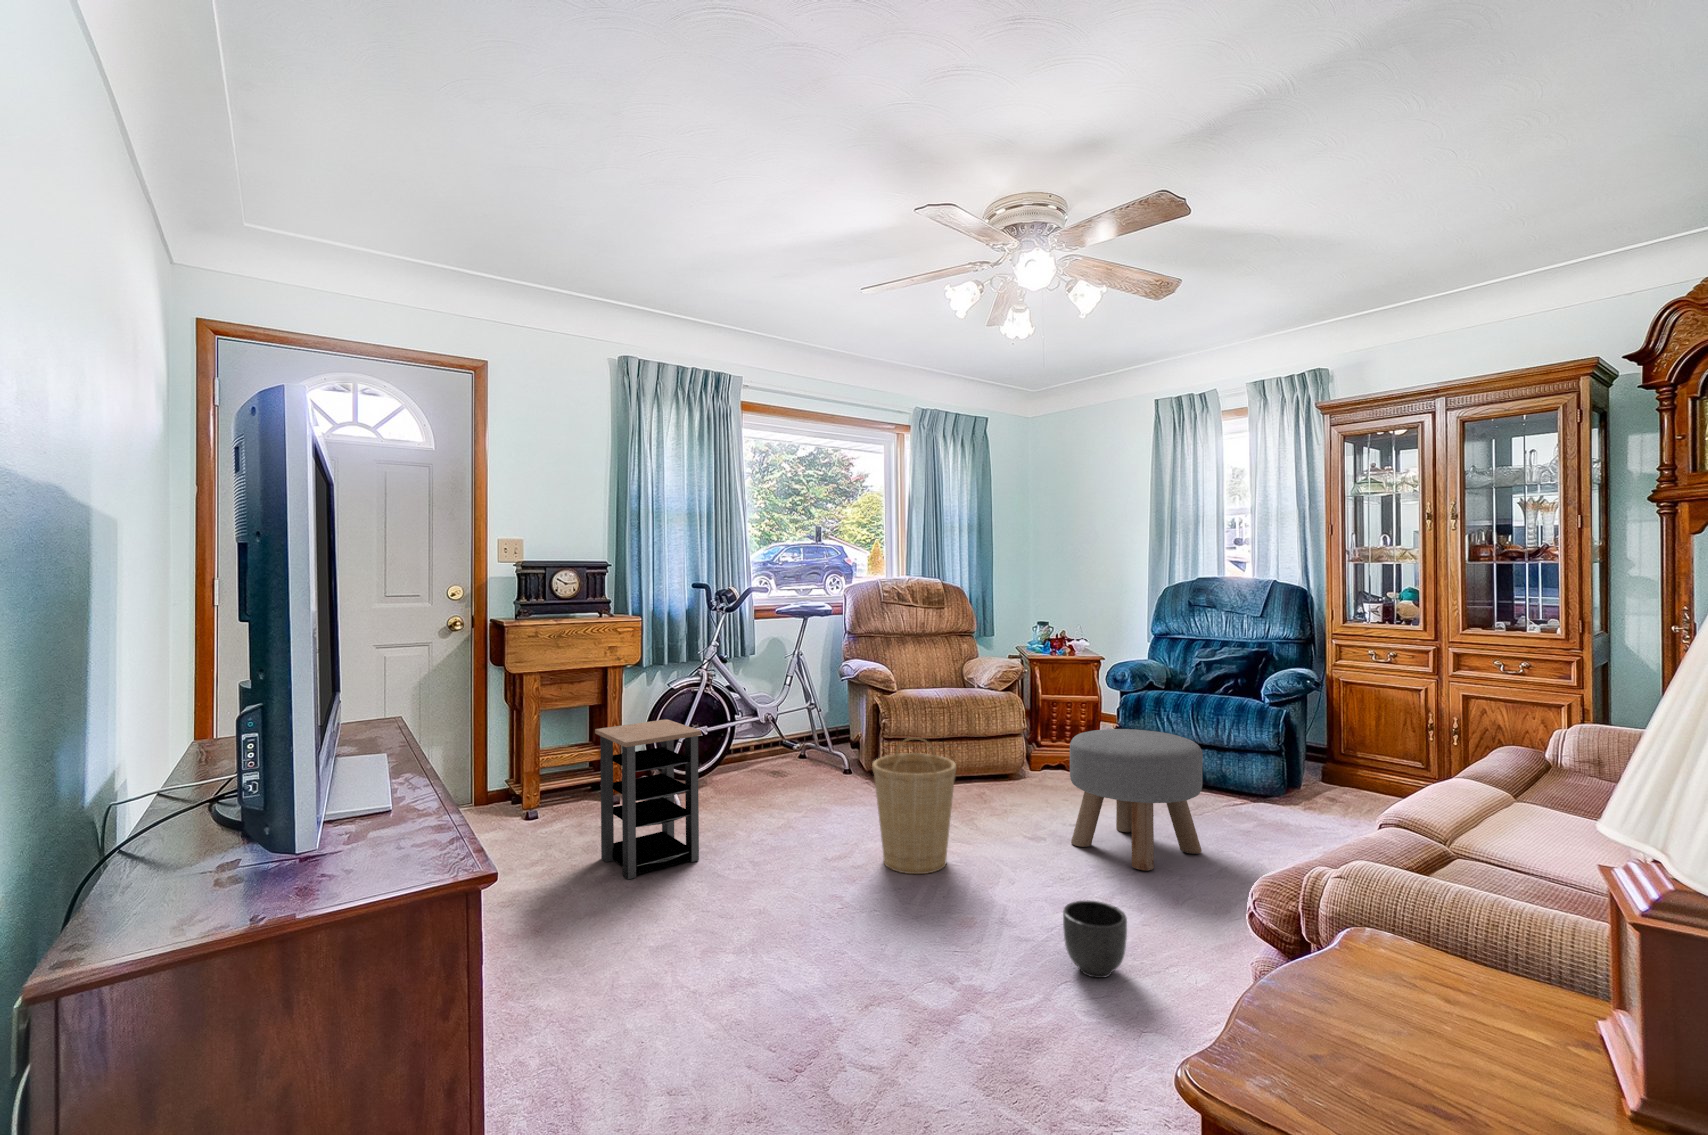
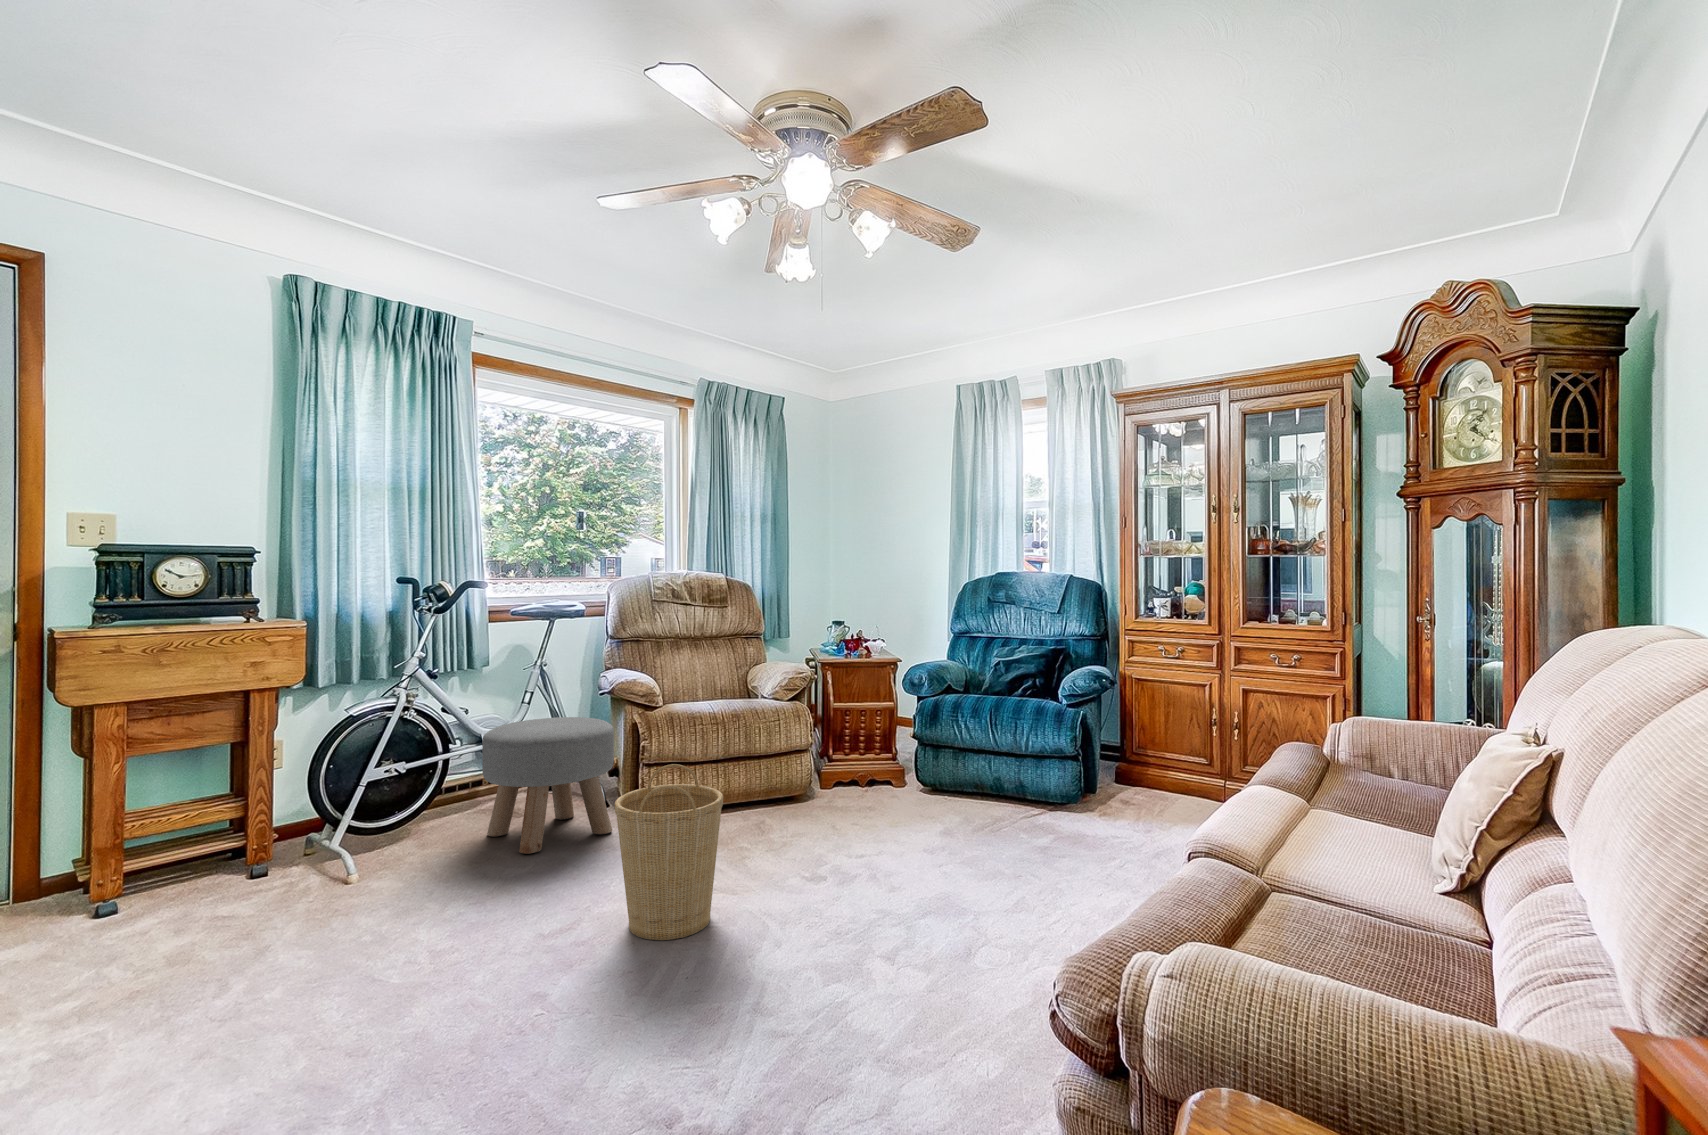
side table: present [595,719,702,879] -> none [202,758,371,995]
ottoman: present [1070,729,1203,870] -> present [482,717,614,854]
planter: present [1063,900,1127,978] -> none [845,962,922,1063]

